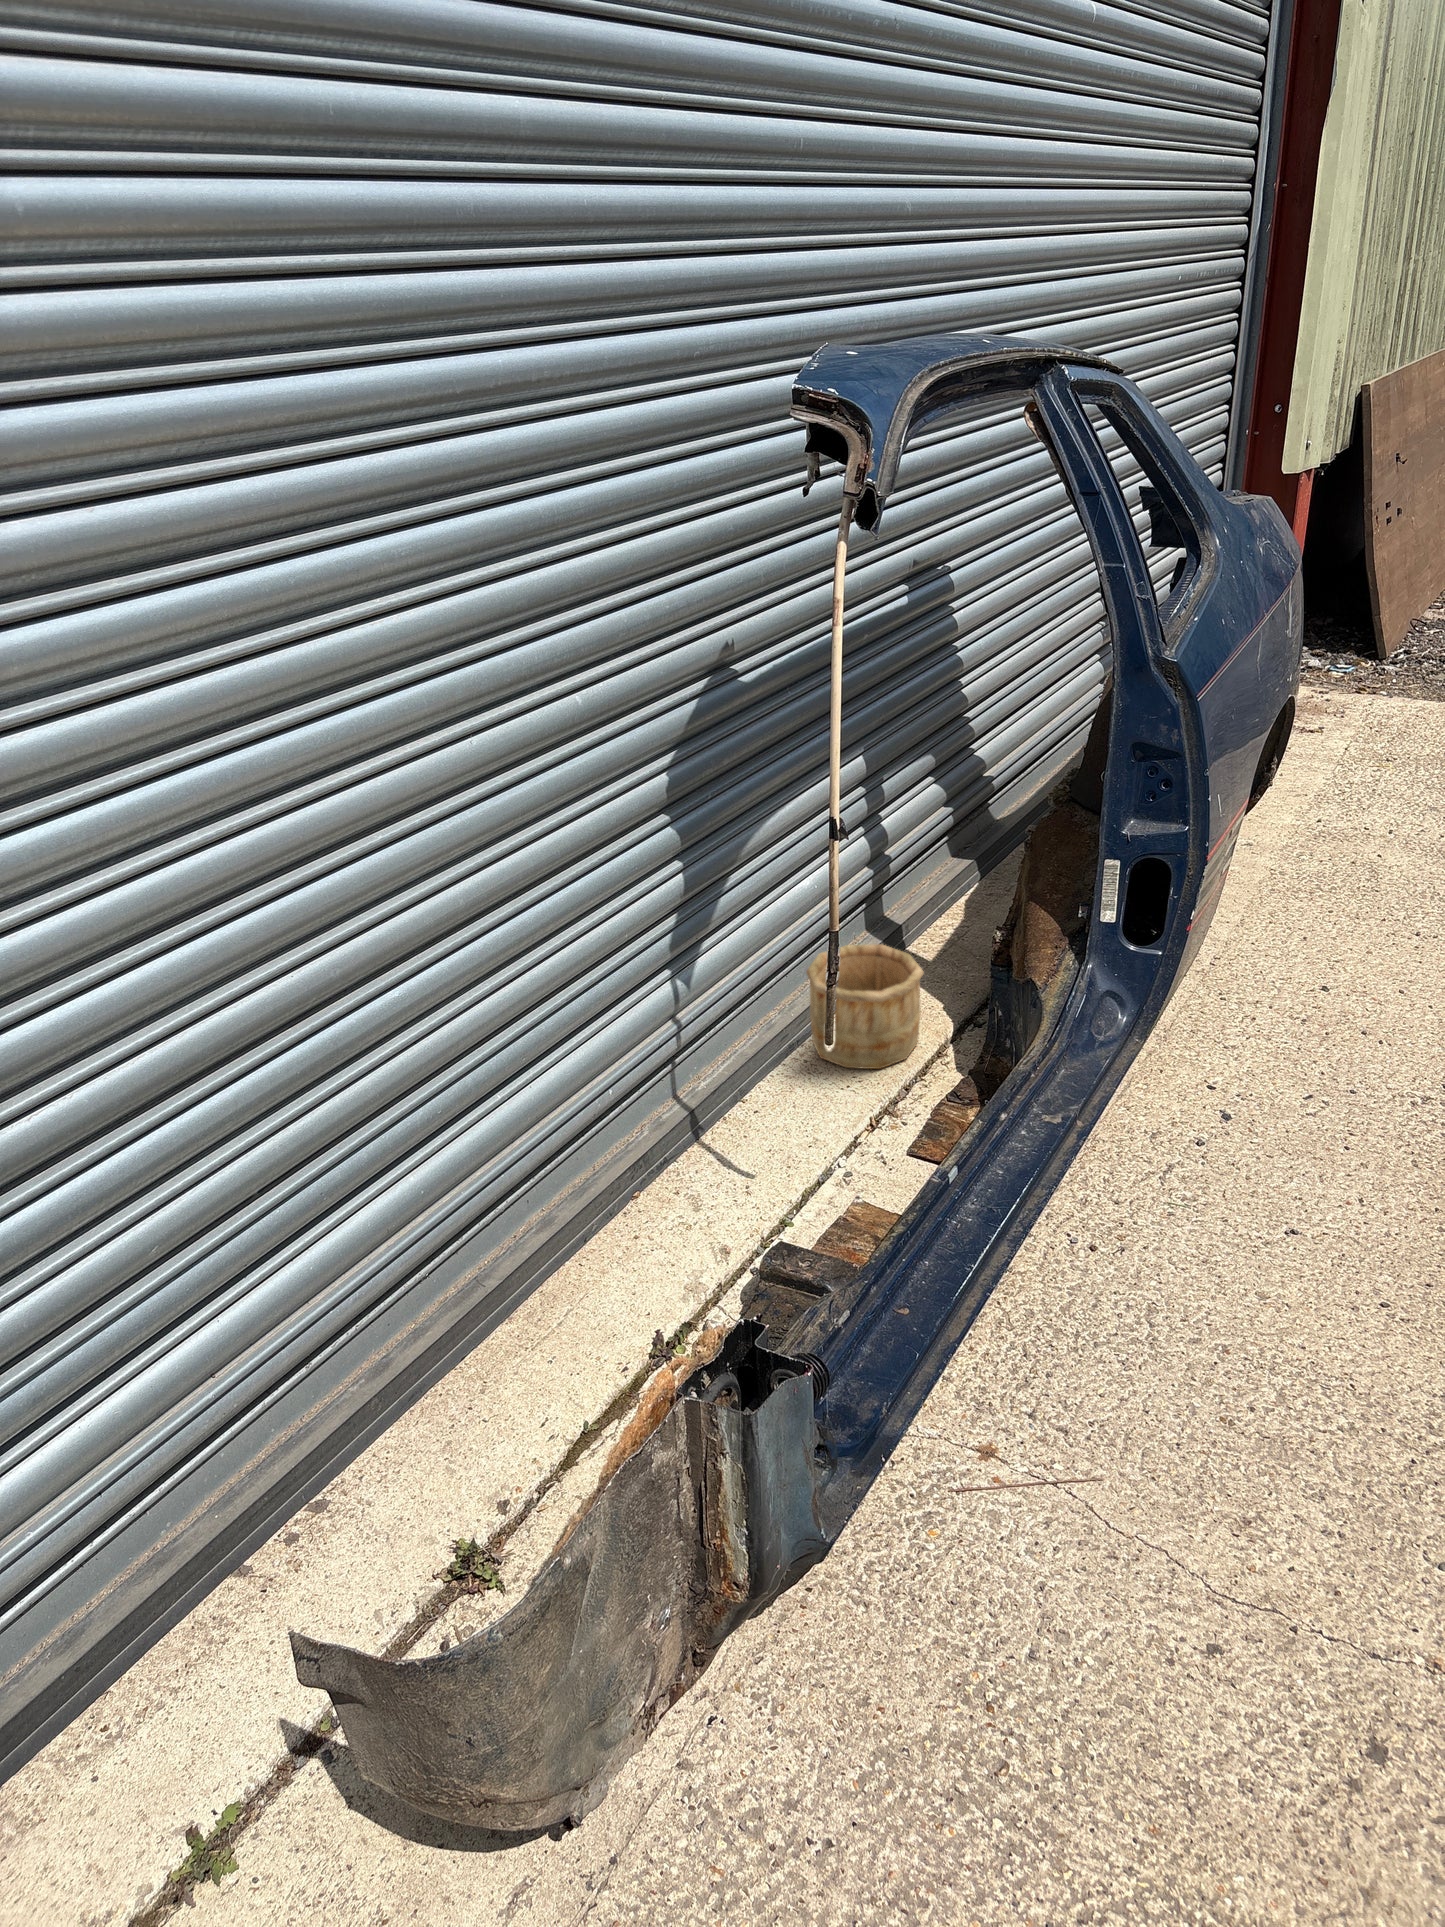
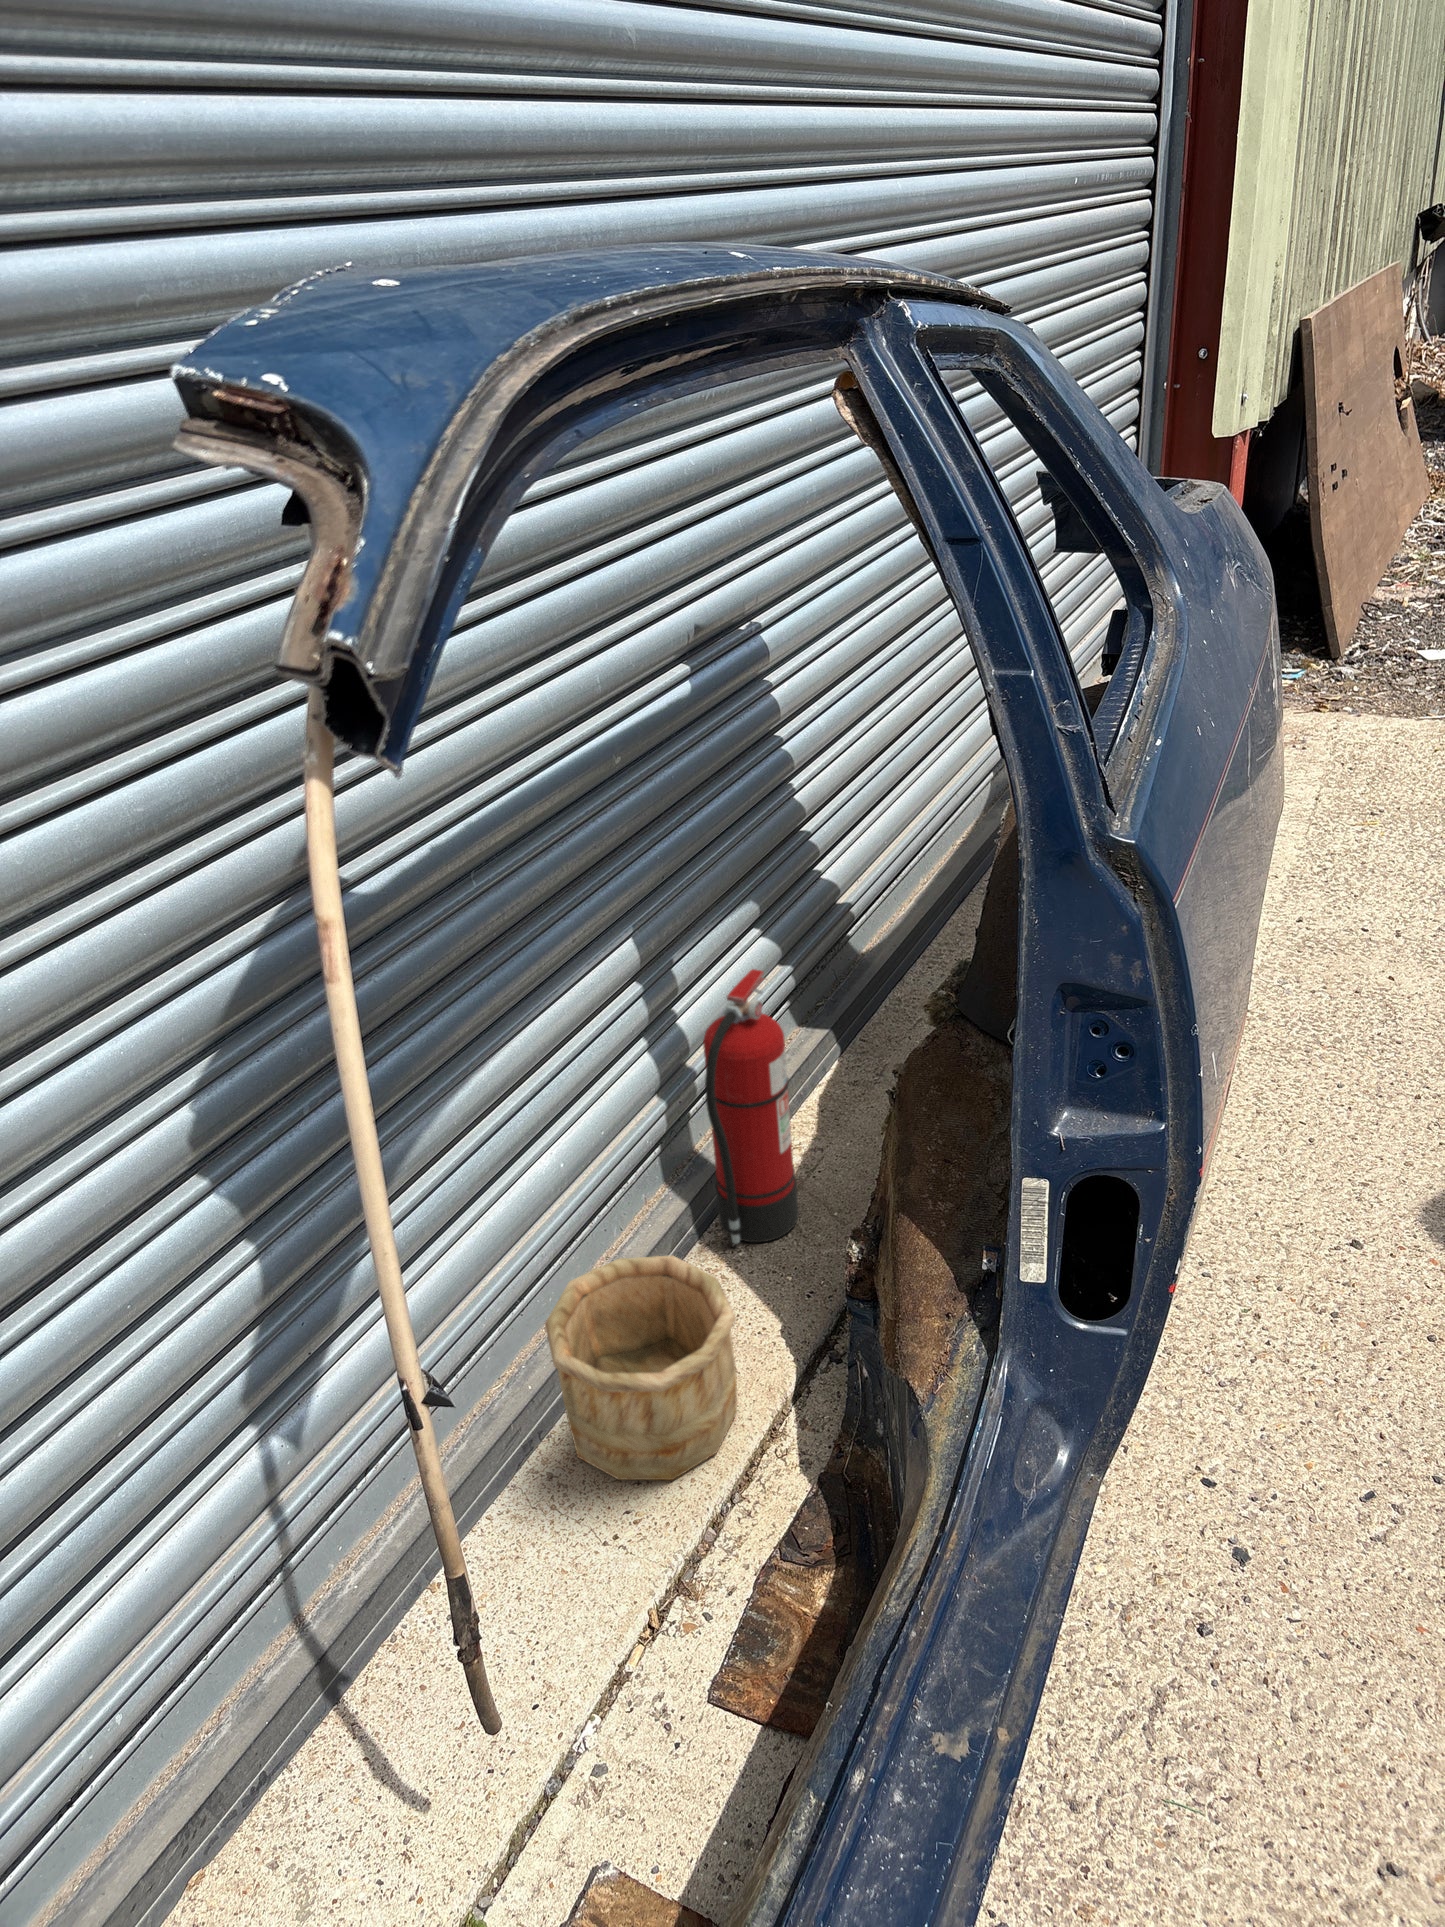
fire extinguisher: none [900,785,953,970] -> present [703,969,799,1244]

